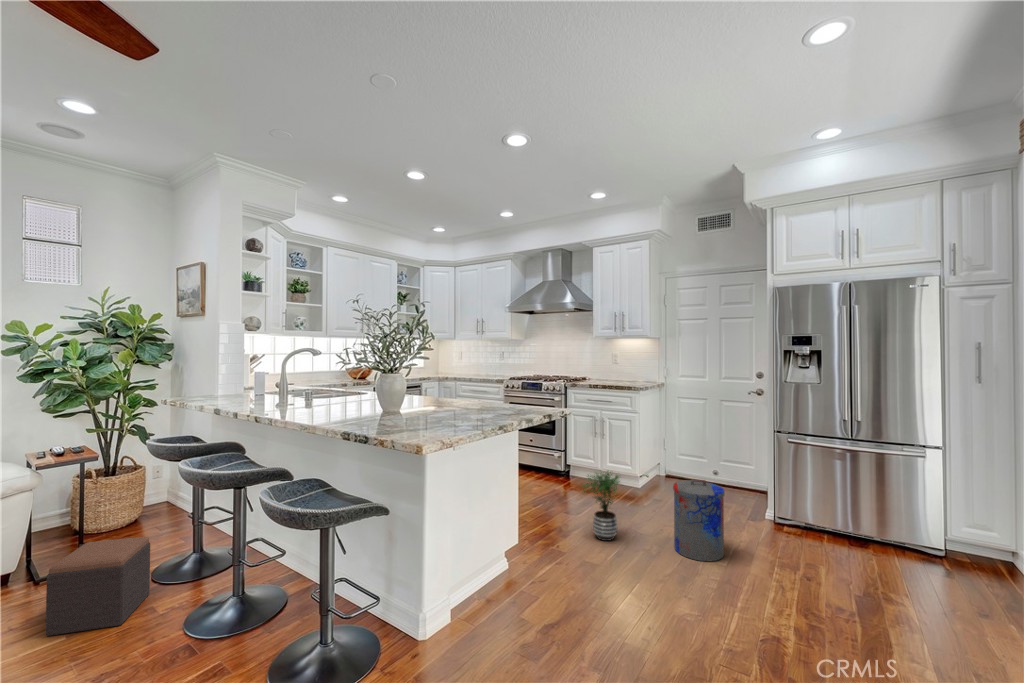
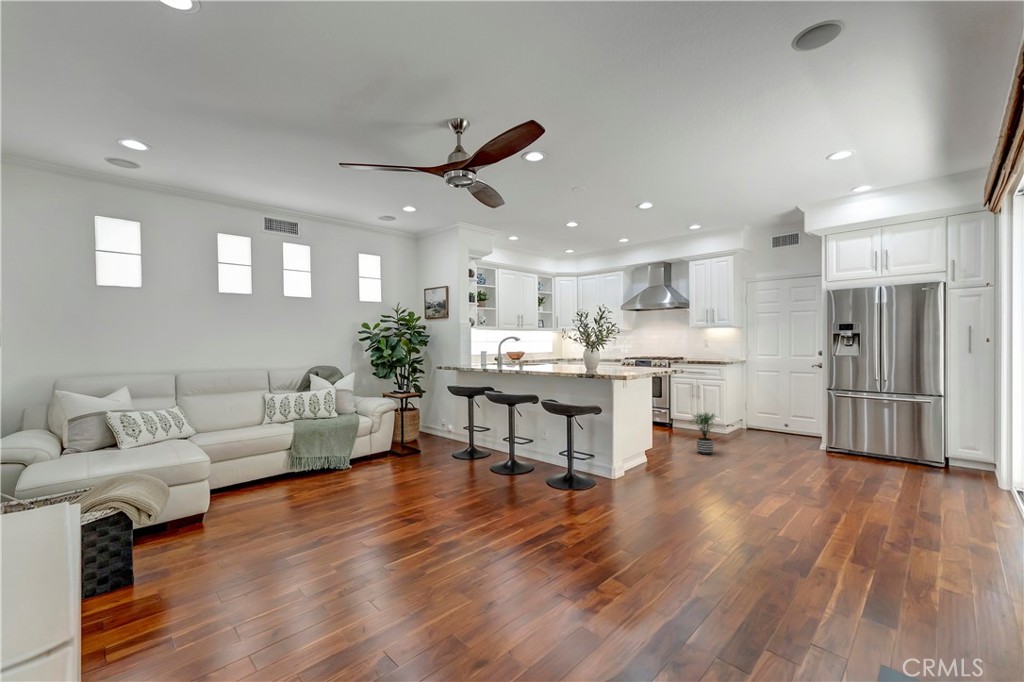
trash can: present [673,479,725,561] -> none [751,416,786,464]
footstool: present [46,537,150,636] -> none [432,432,462,471]

